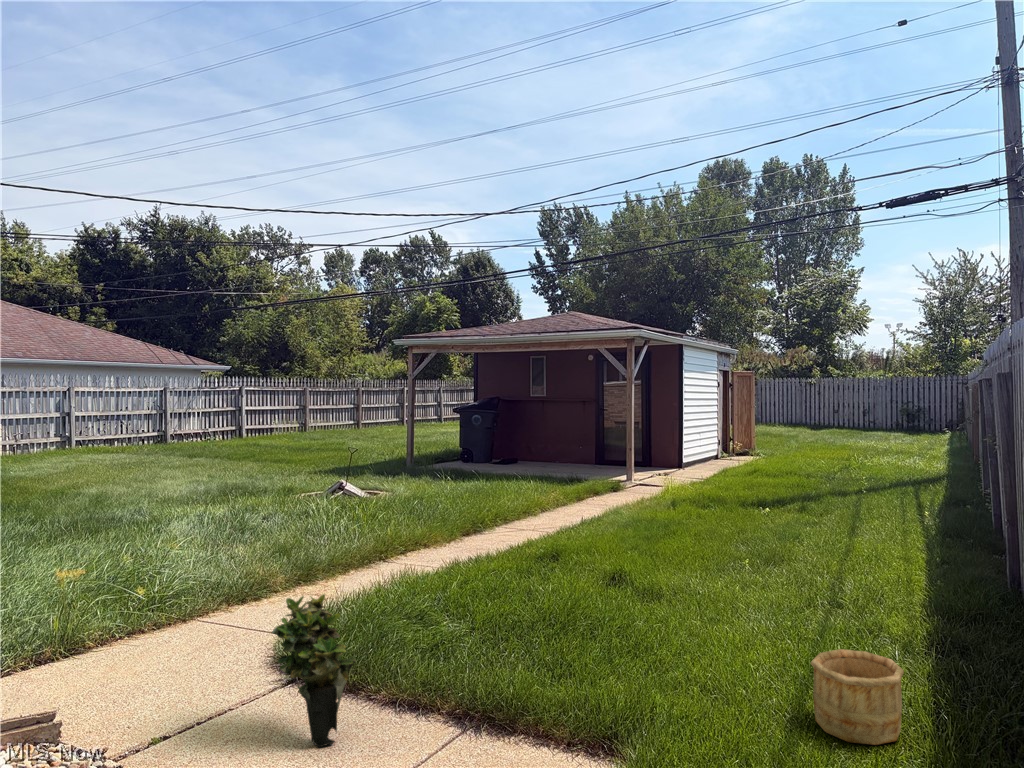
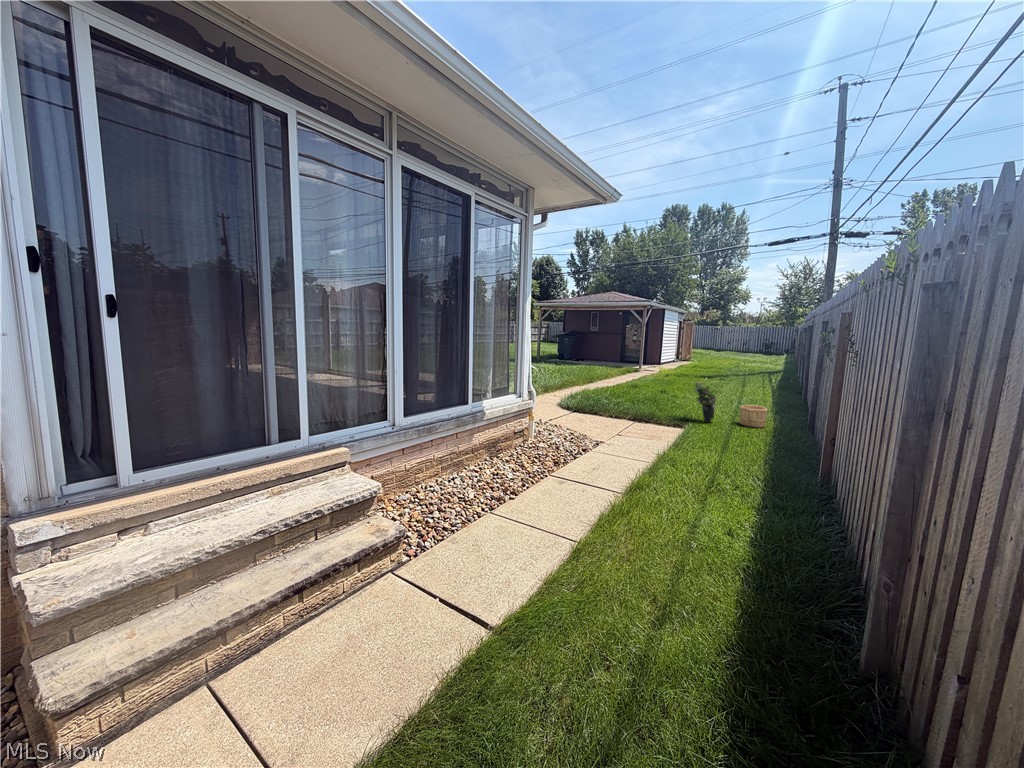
potted plant: present [272,594,355,748] -> present [693,382,717,423]

